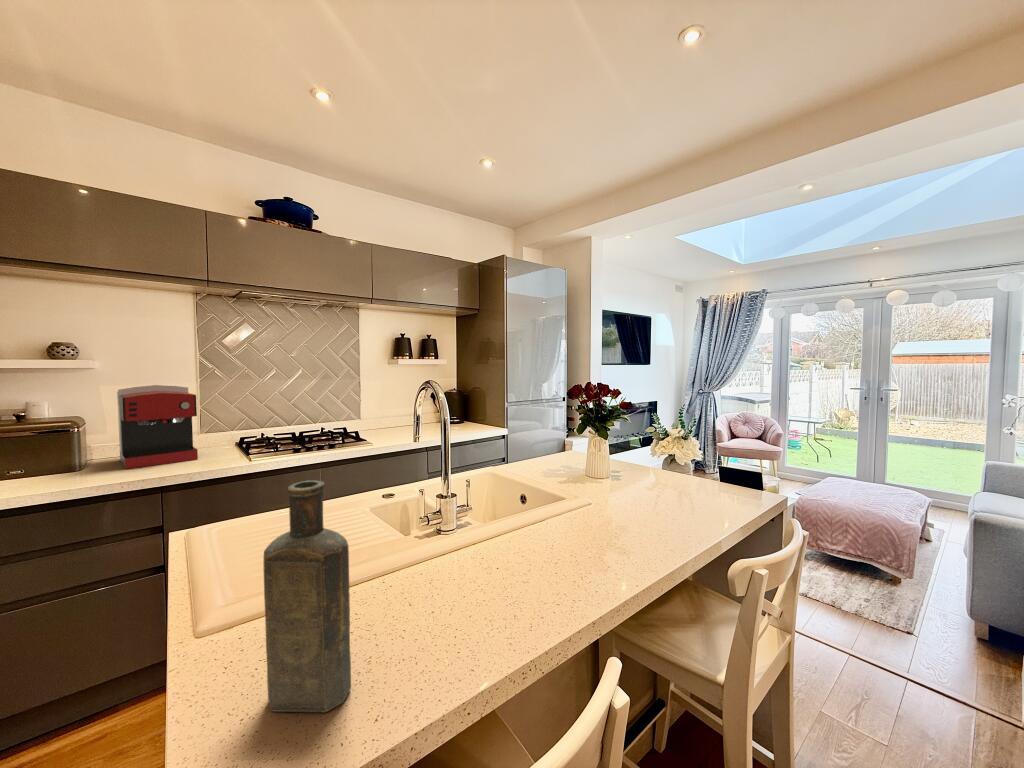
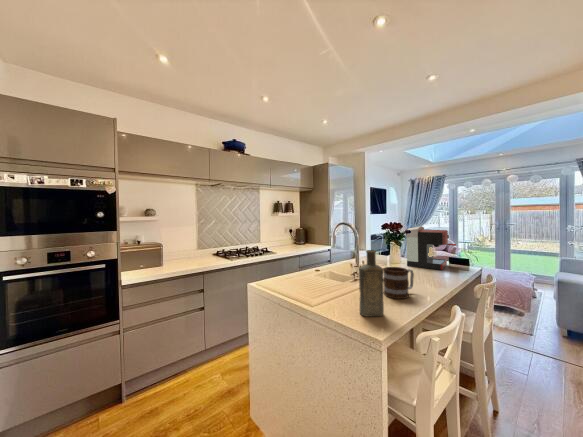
coffee maker: present [117,385,198,469] -> present [406,226,456,270]
mug: none [452,511,546,615] -> present [383,267,414,299]

